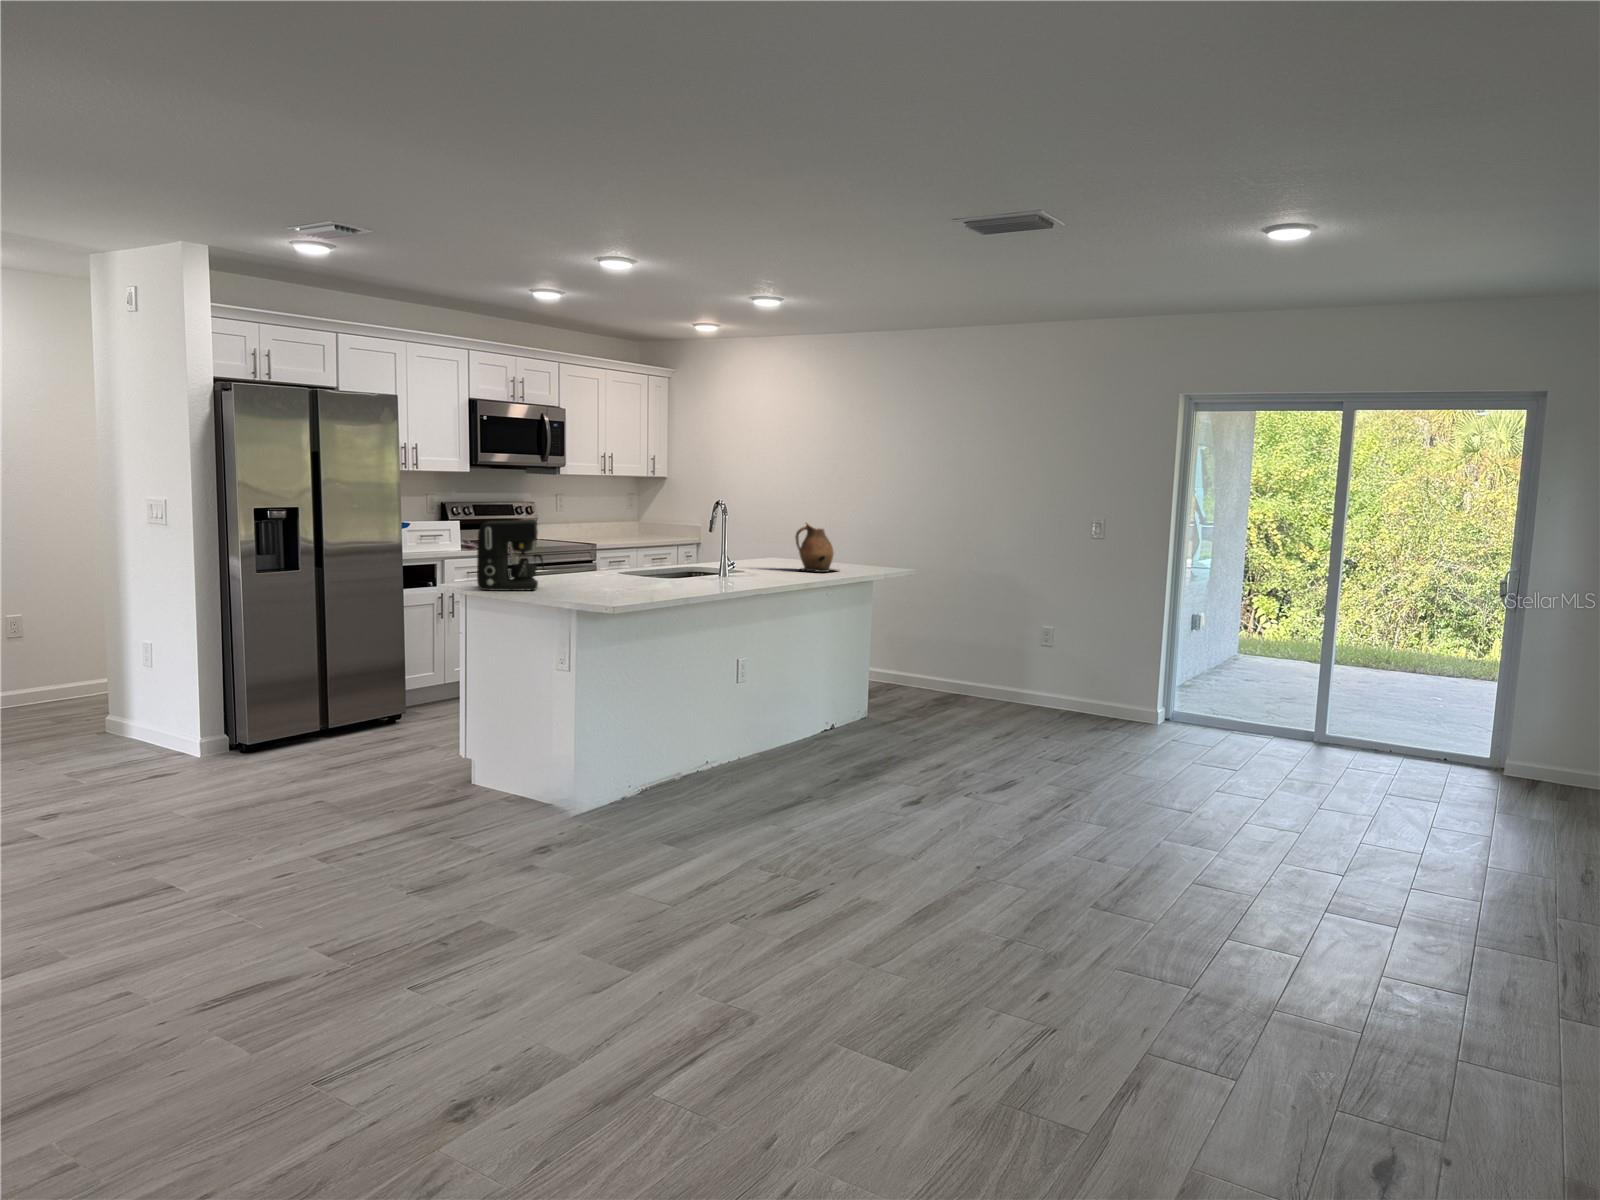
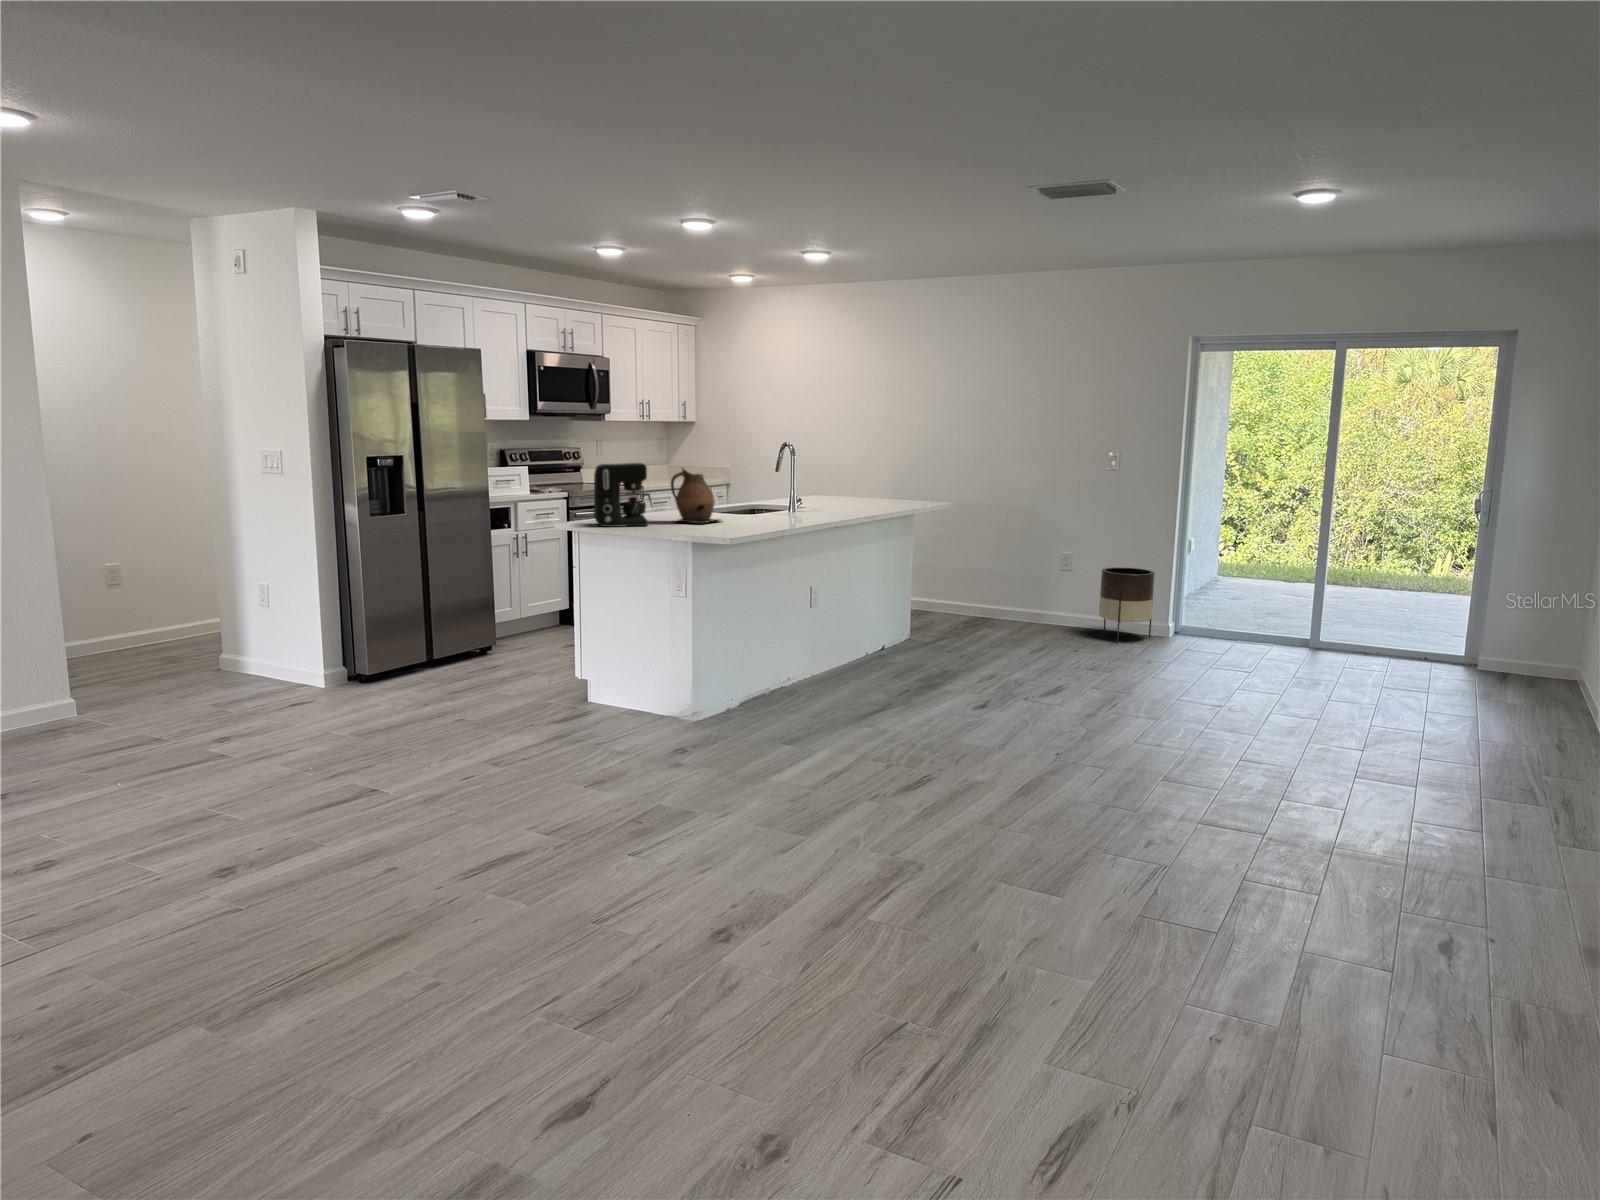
ceramic pitcher: present [795,523,836,572] -> present [670,467,721,523]
planter: none [1077,644,1139,729] -> present [1099,567,1154,643]

